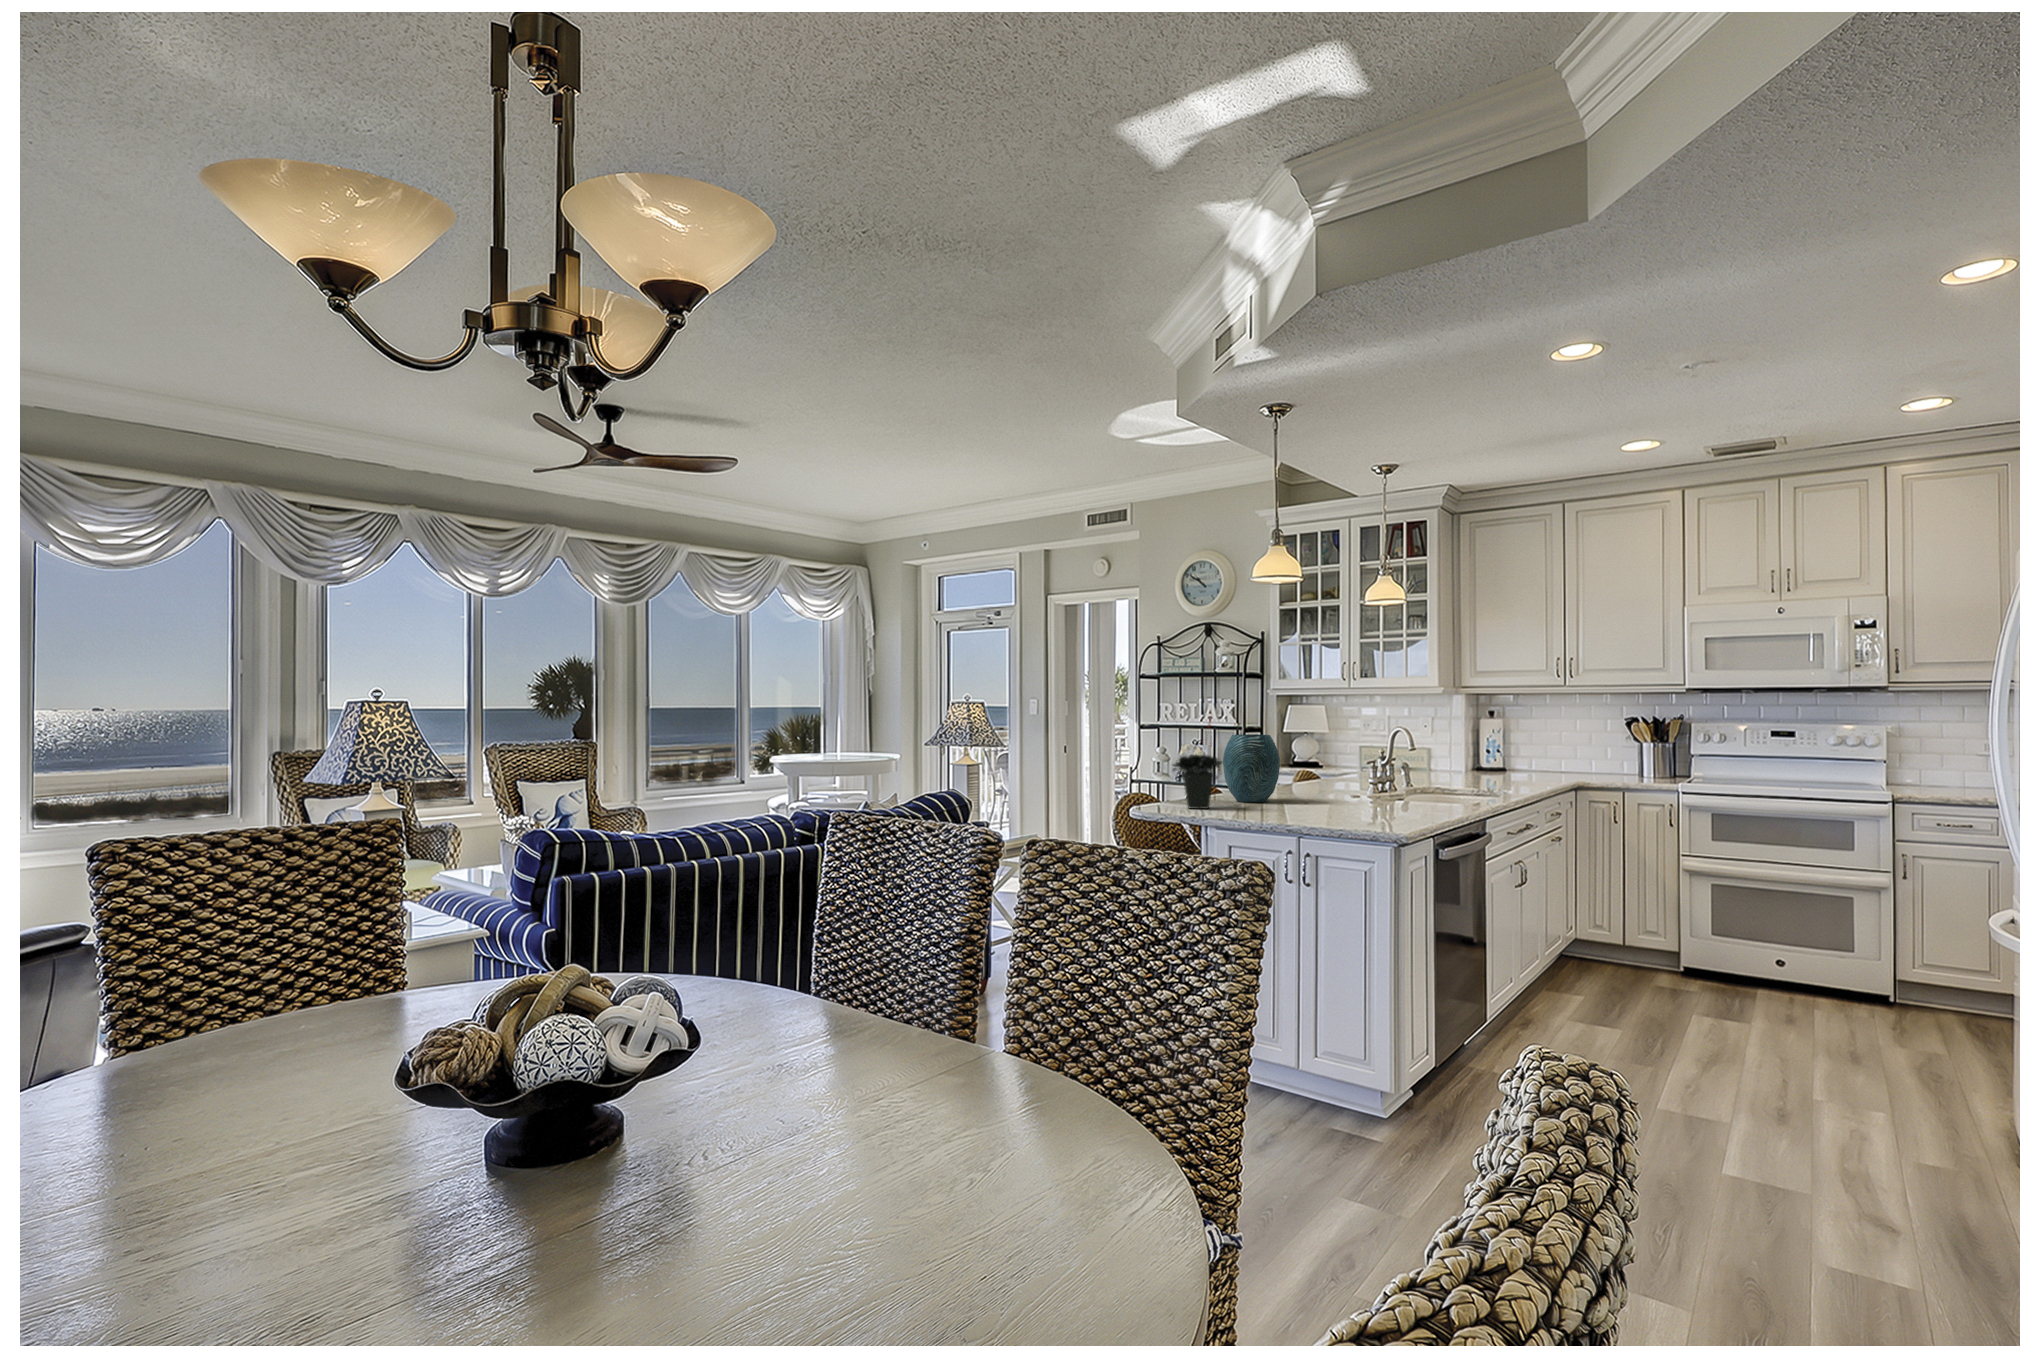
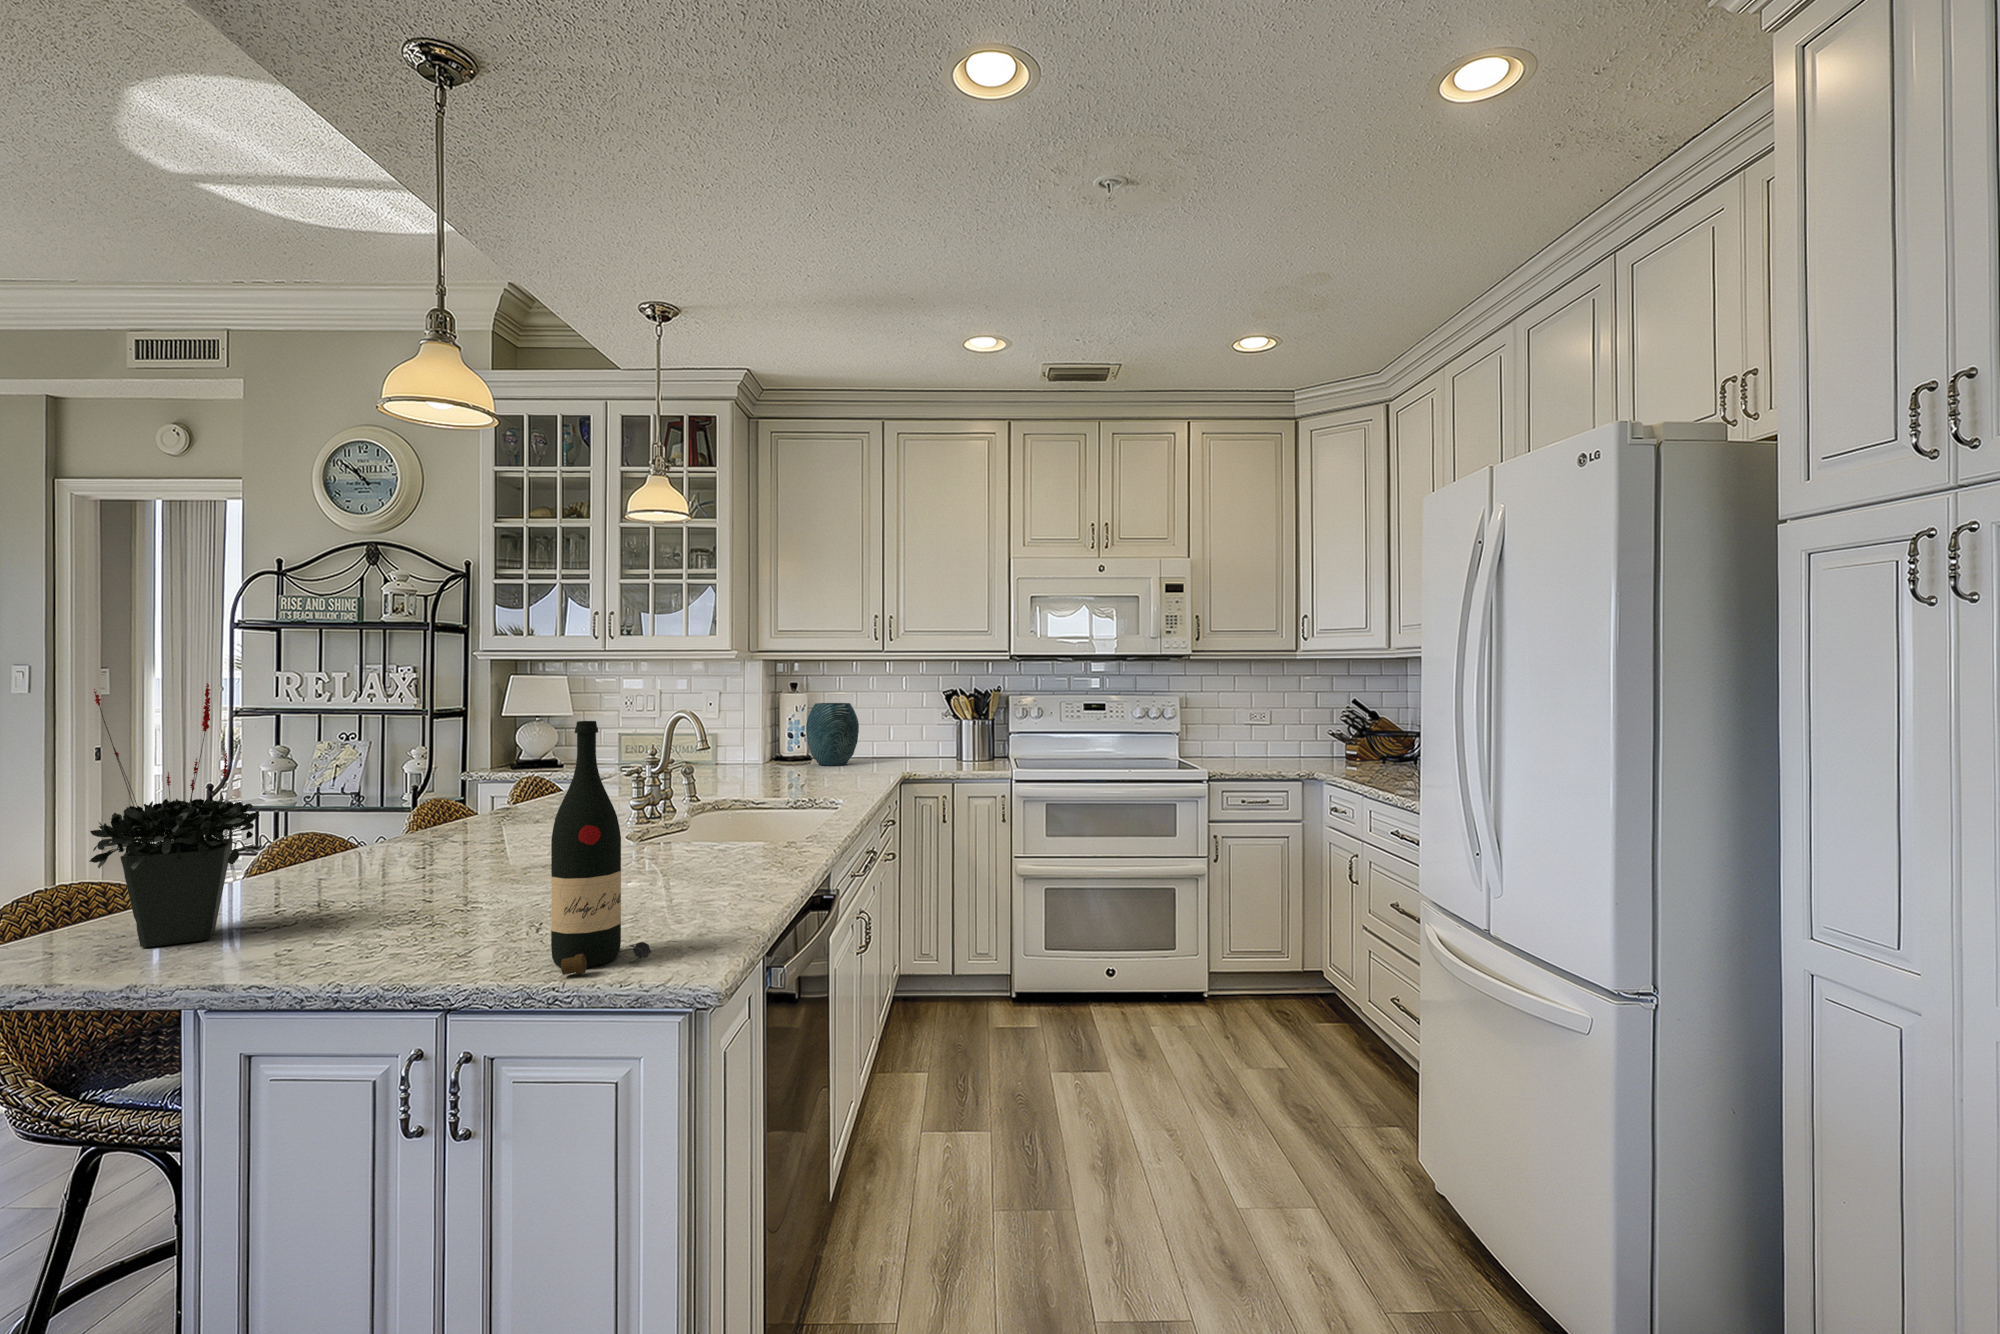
wine bottle: none [1339,726,1380,825] -> present [551,721,651,975]
vase: present [1223,734,1280,802] -> present [806,703,859,766]

